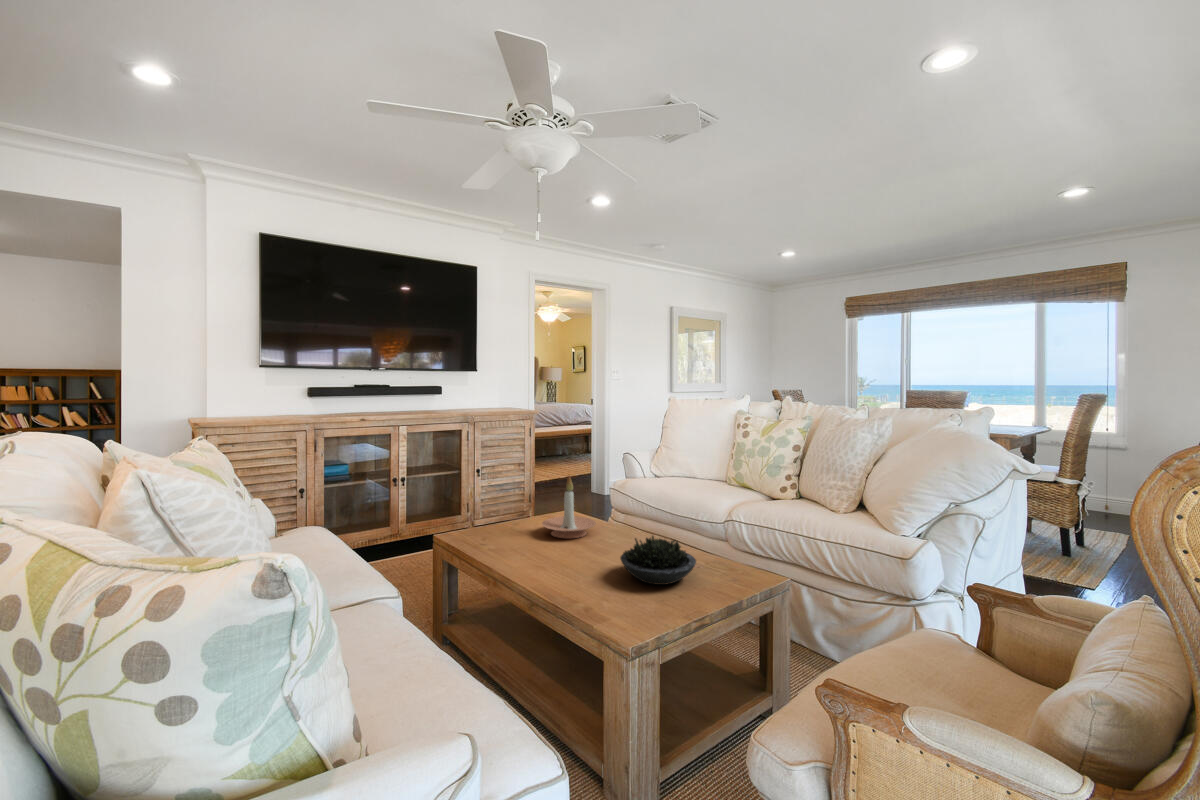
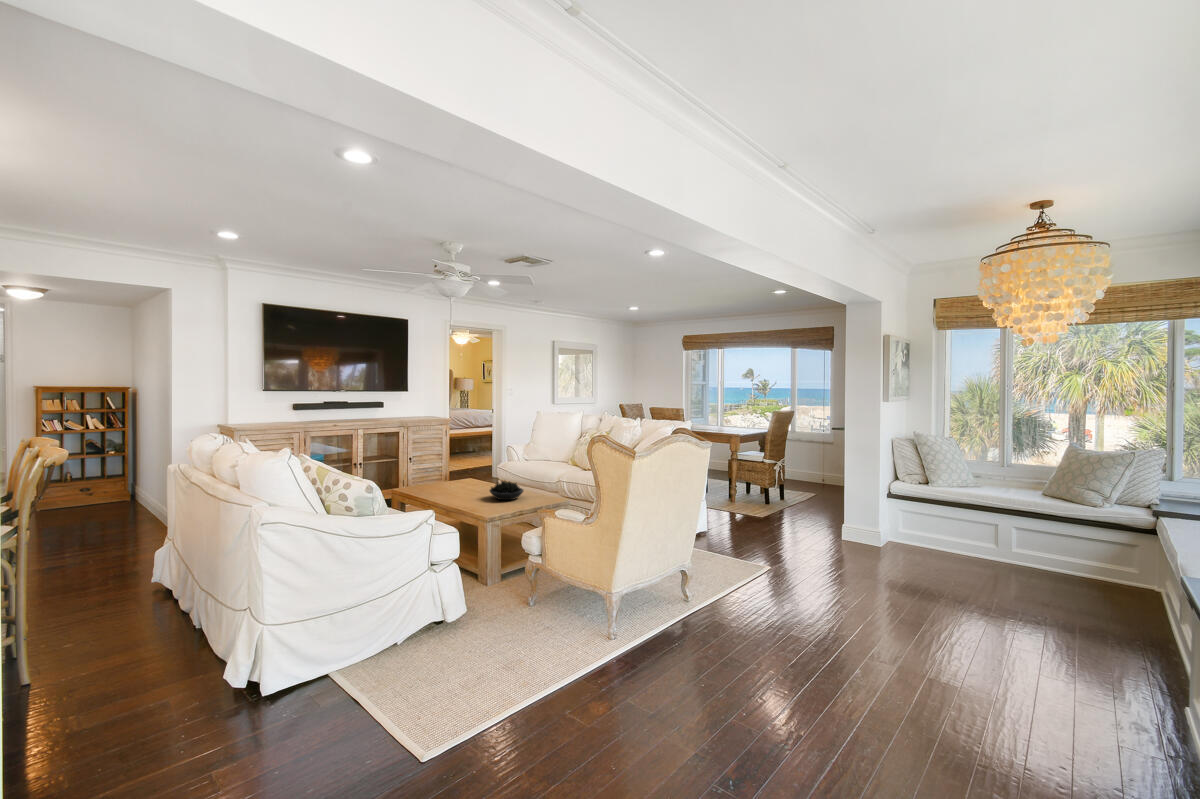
candle holder: present [542,475,596,538] -> none [453,455,482,488]

